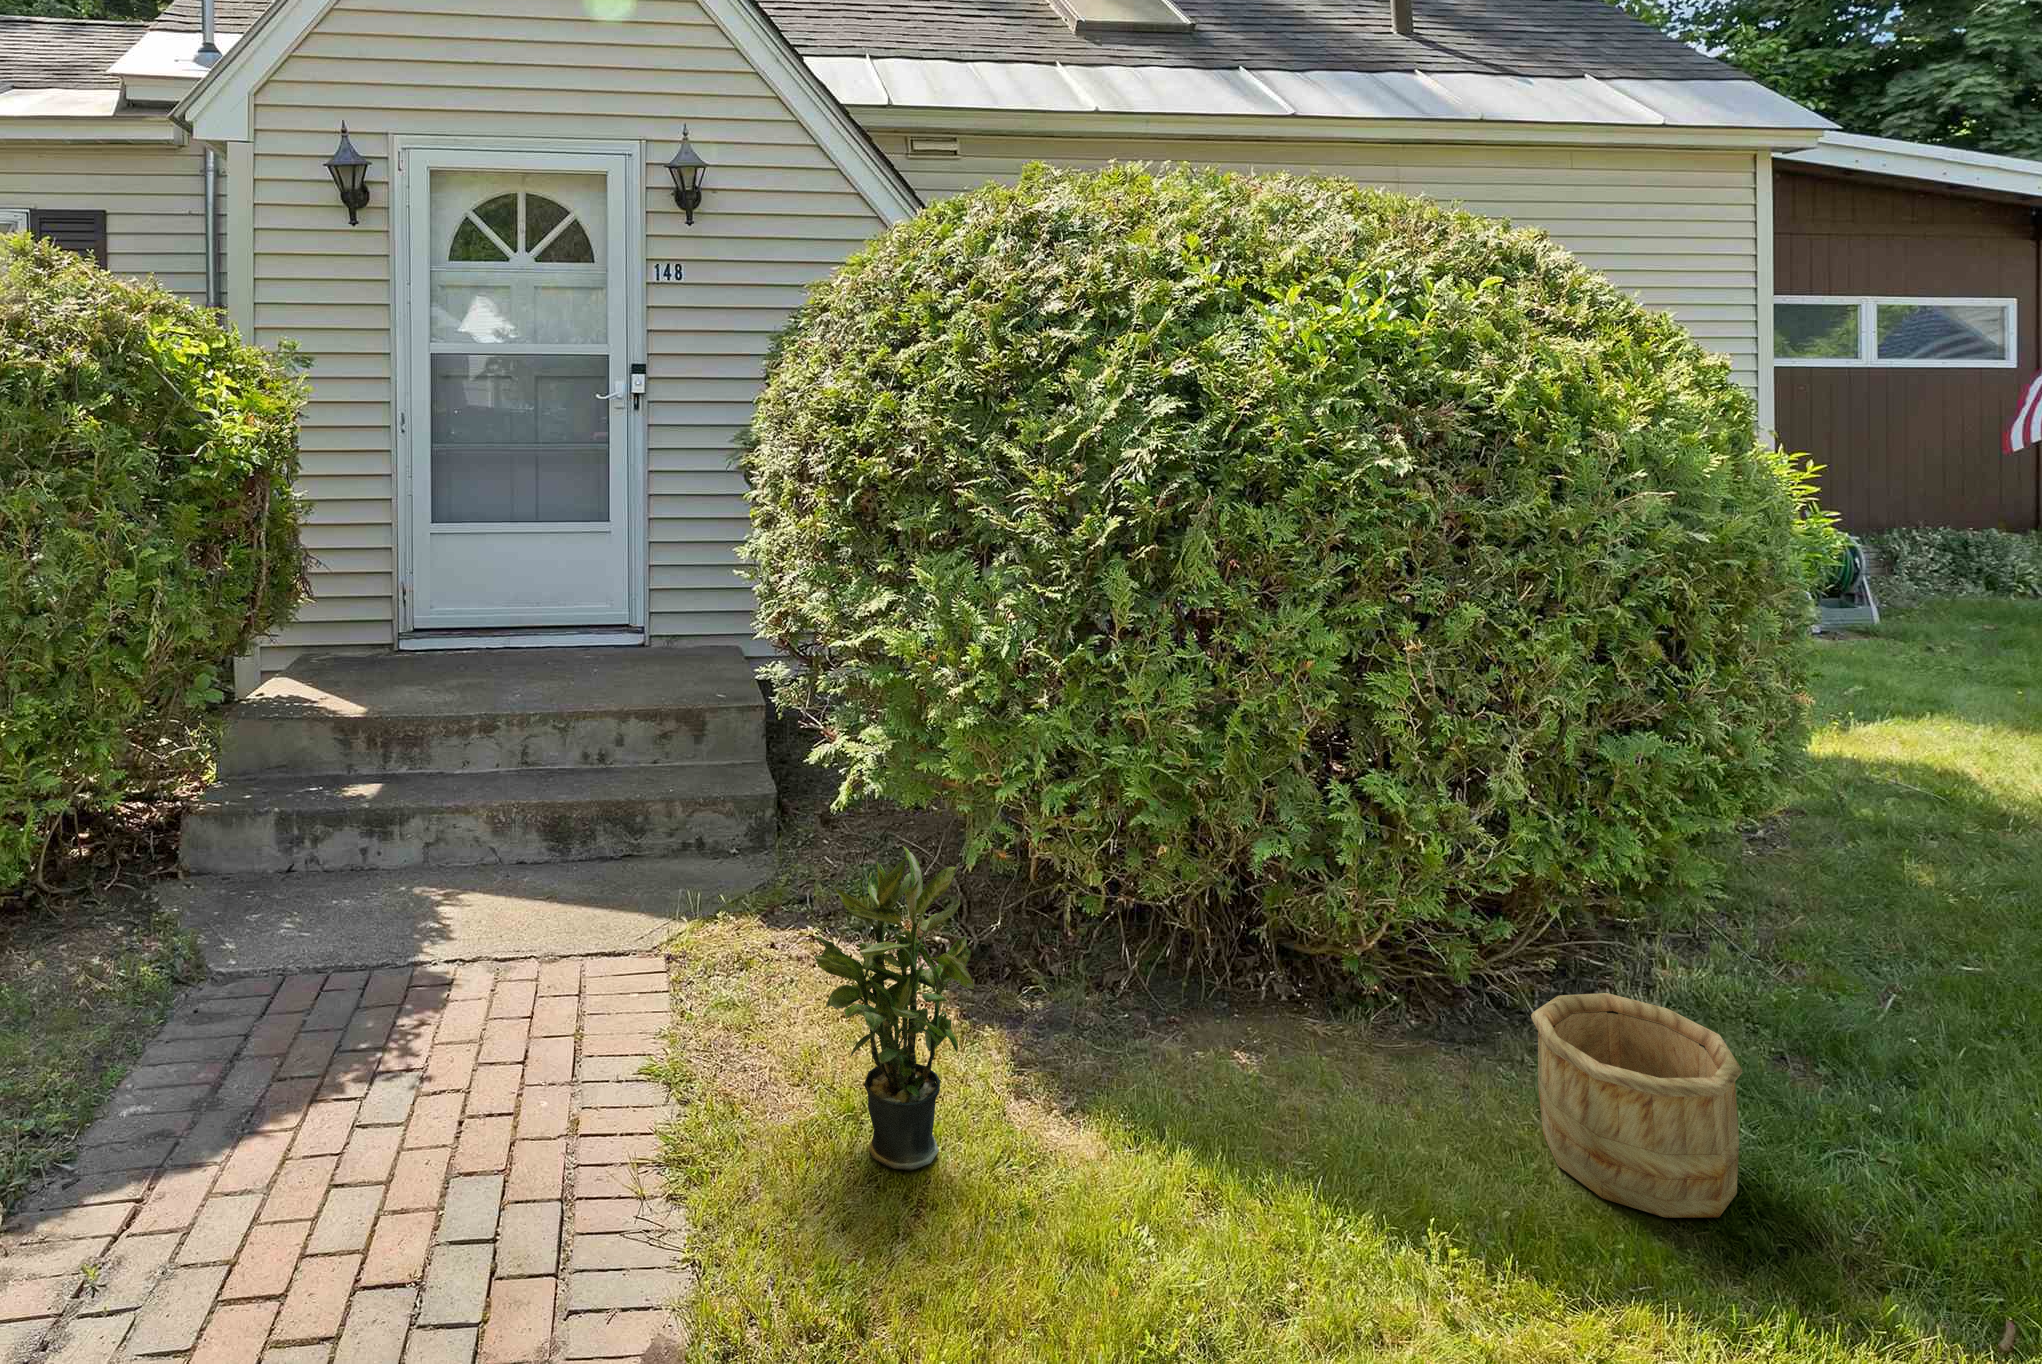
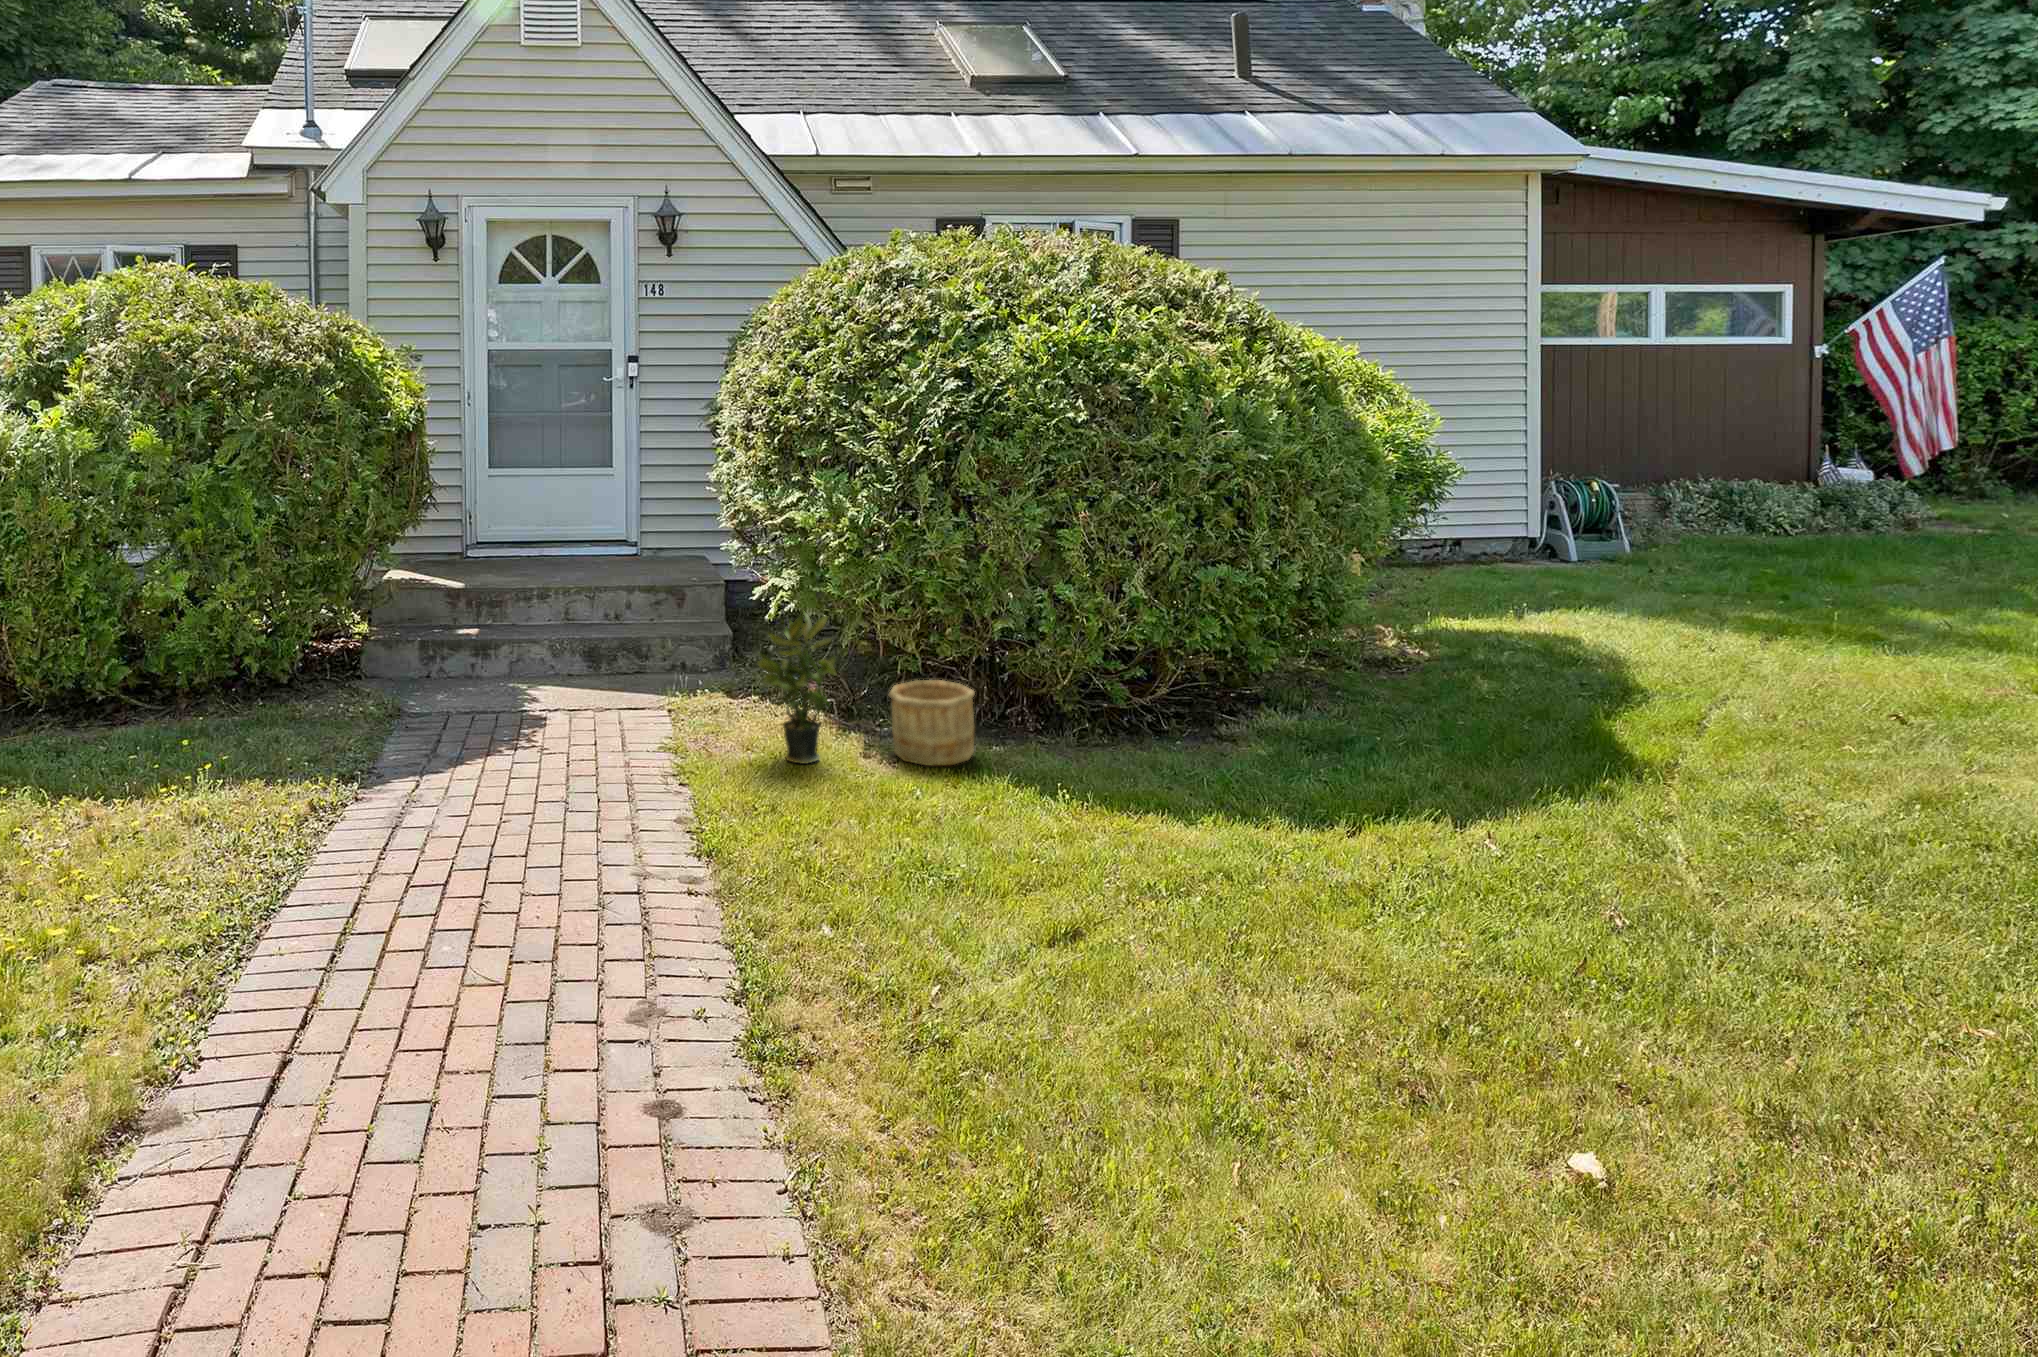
wooden bucket: present [1531,993,1742,1218] -> present [889,680,975,766]

